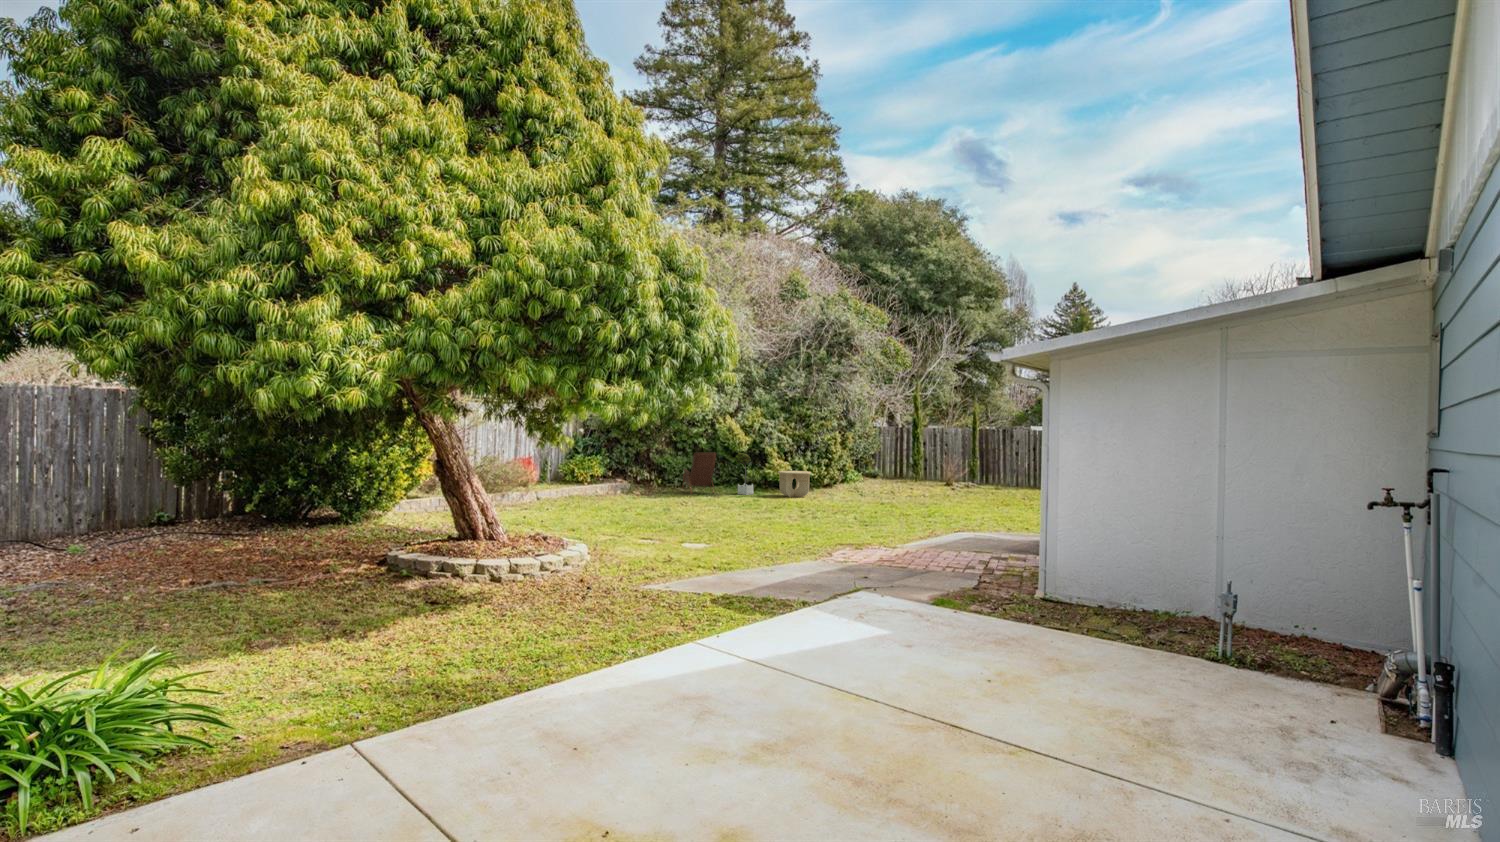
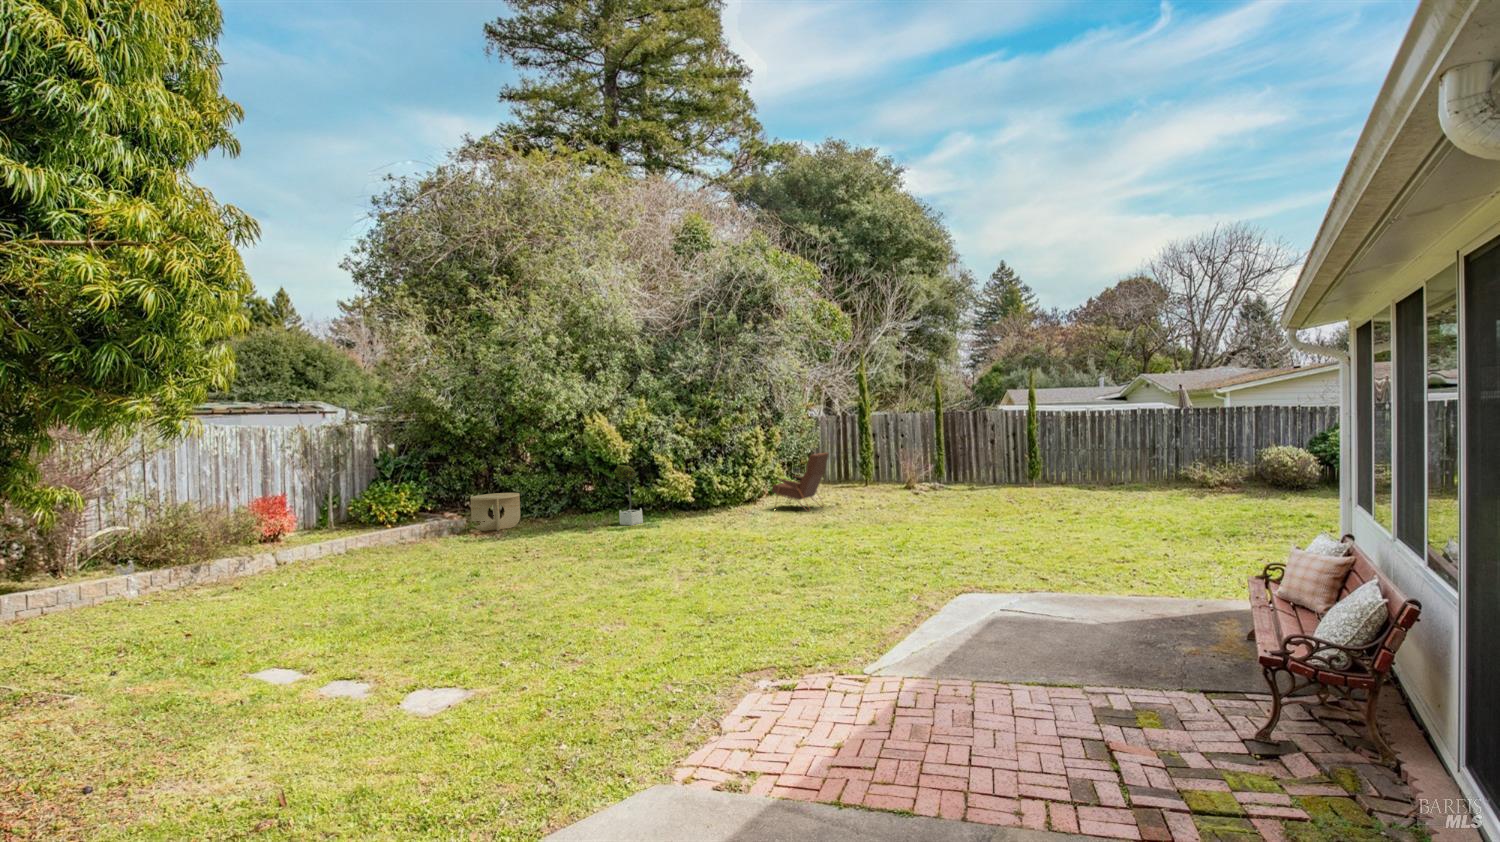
armchair: present [683,453,716,493] -> present [772,453,829,511]
side table: present [778,471,811,497] -> present [471,493,520,531]

